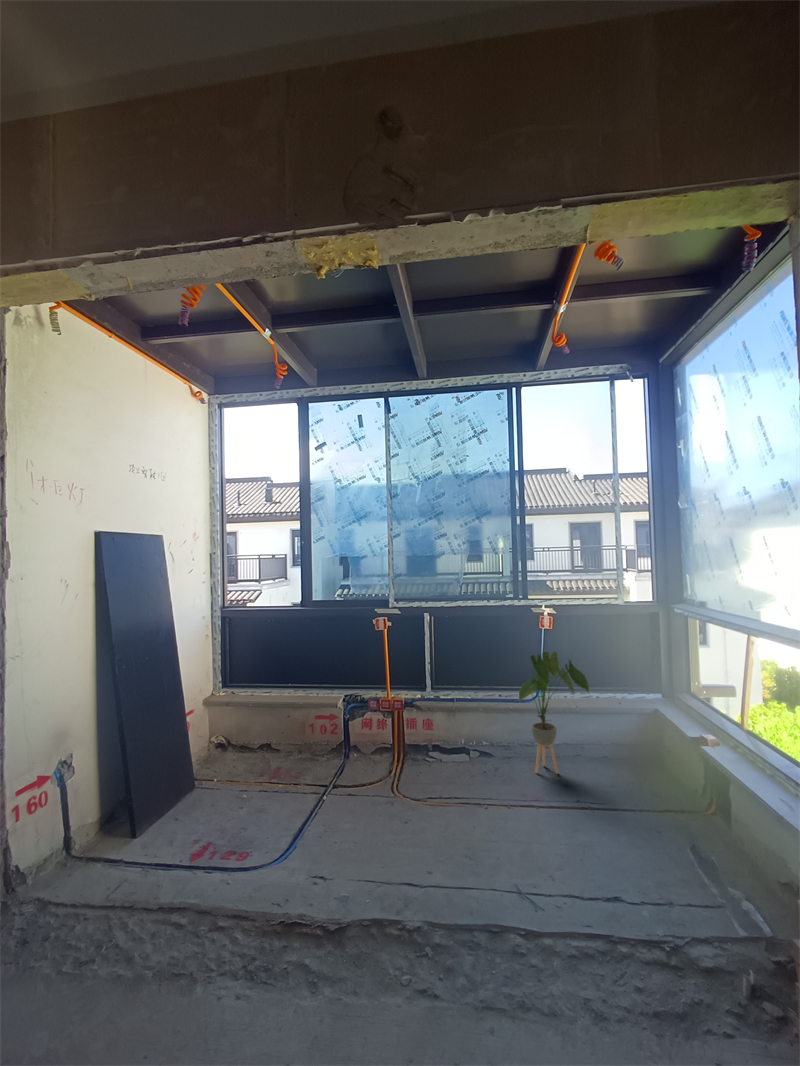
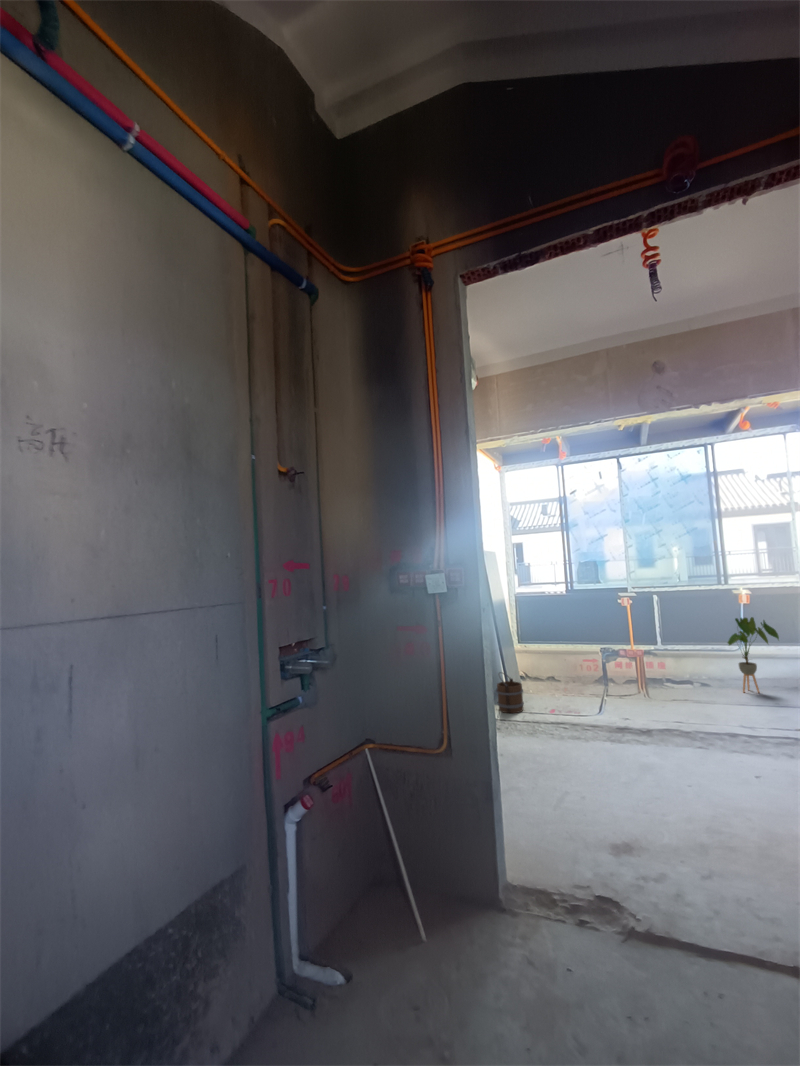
bucket: none [68,783,132,881] -> present [496,672,524,713]

